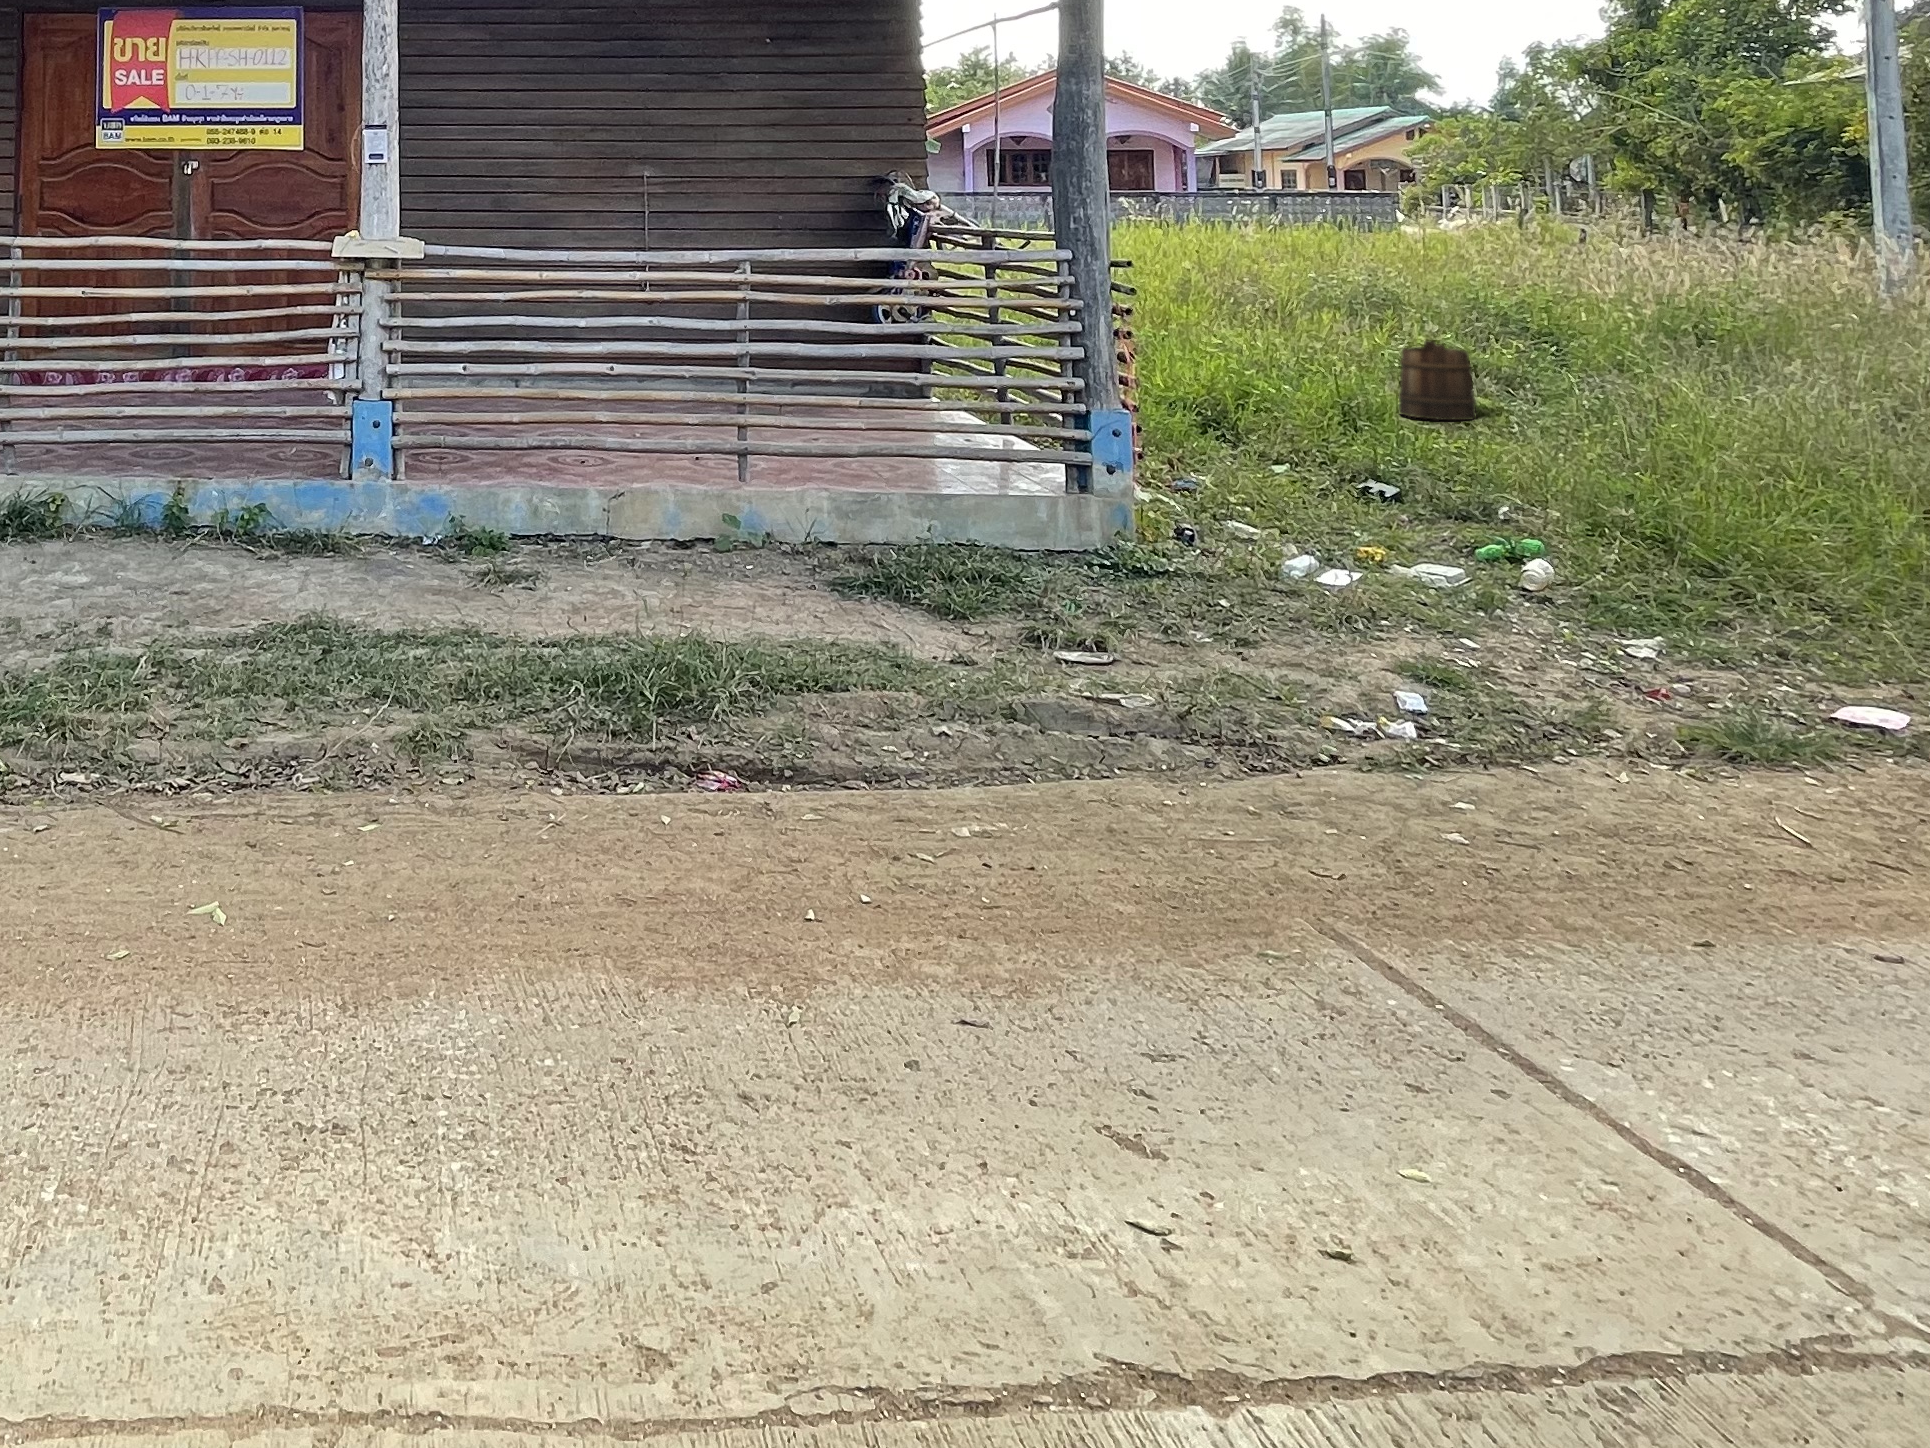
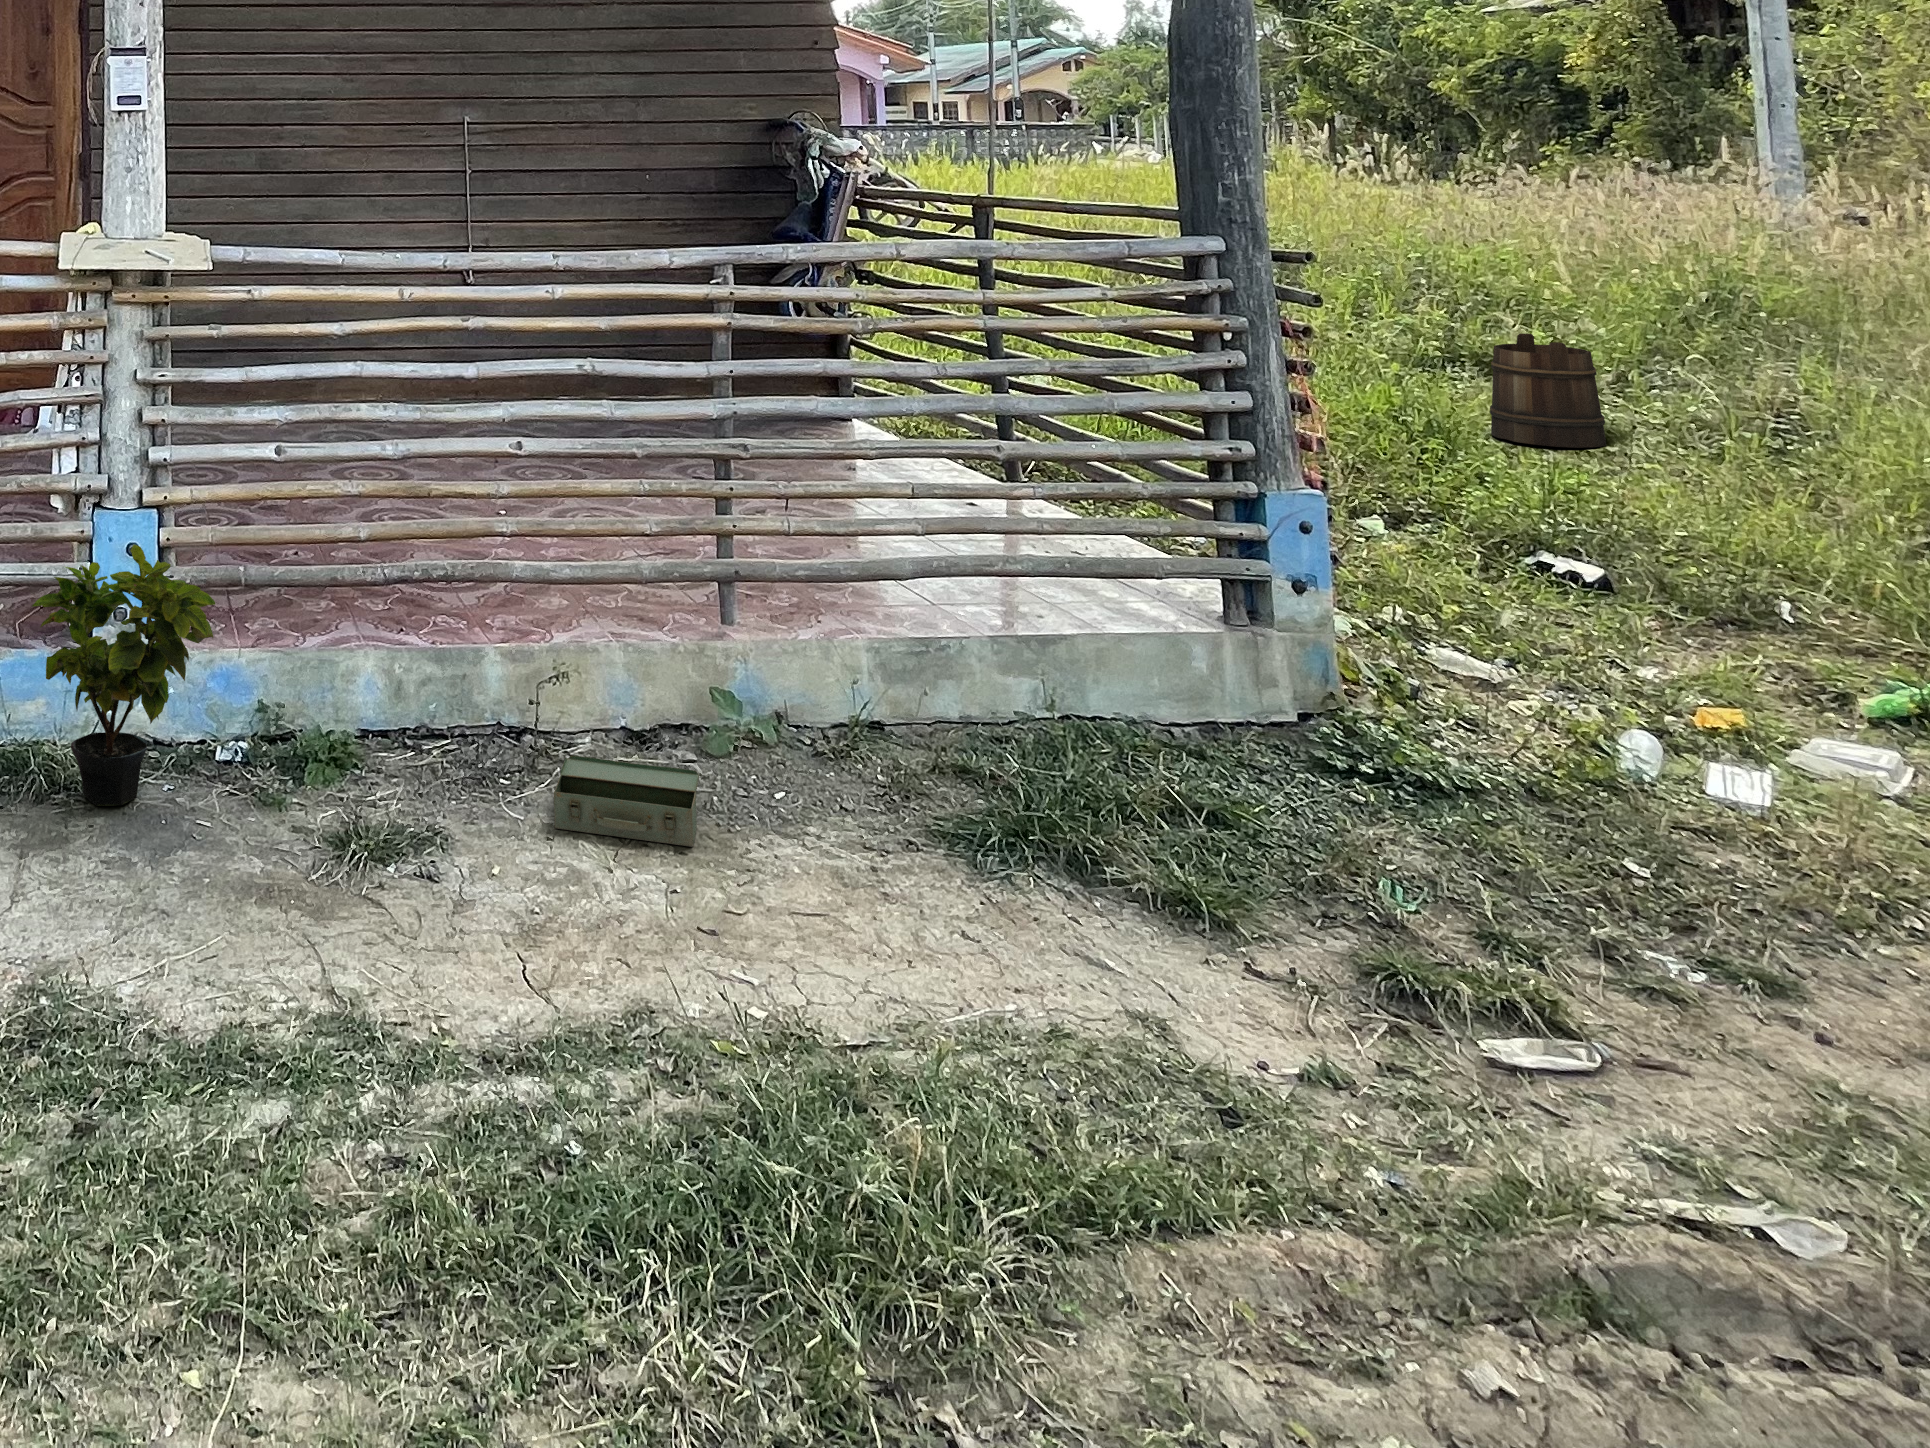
potted plant: none [314,413,420,556] -> present [32,544,215,806]
toolbox: none [606,538,694,577] -> present [554,755,700,847]

